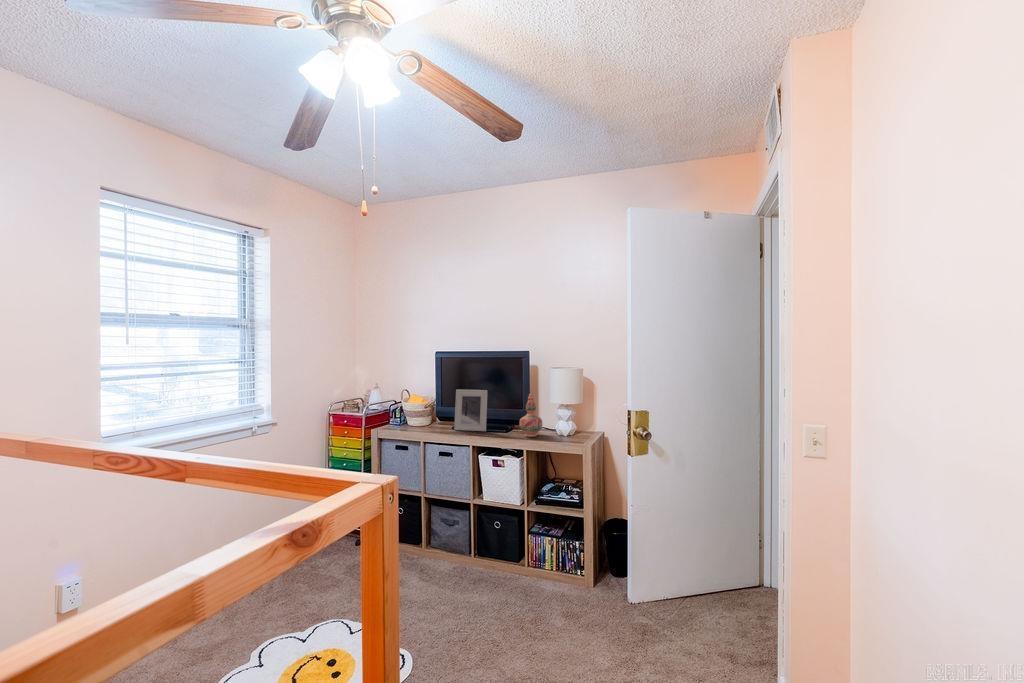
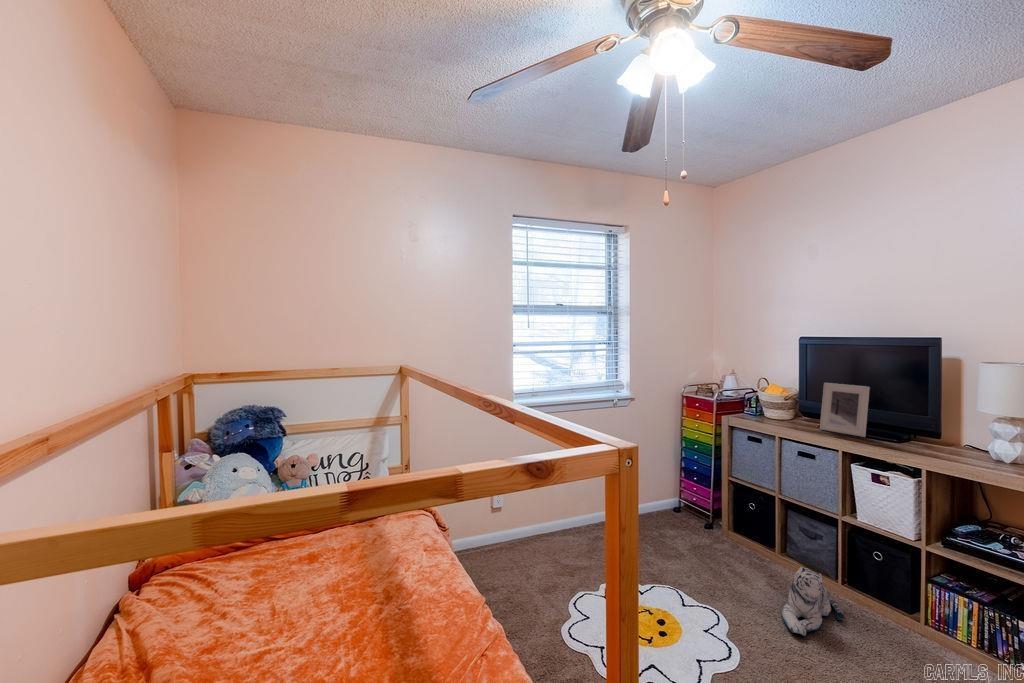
decorative vase: present [519,393,543,437] -> none [919,396,962,455]
plush toy: none [437,553,480,616] -> present [782,567,844,636]

